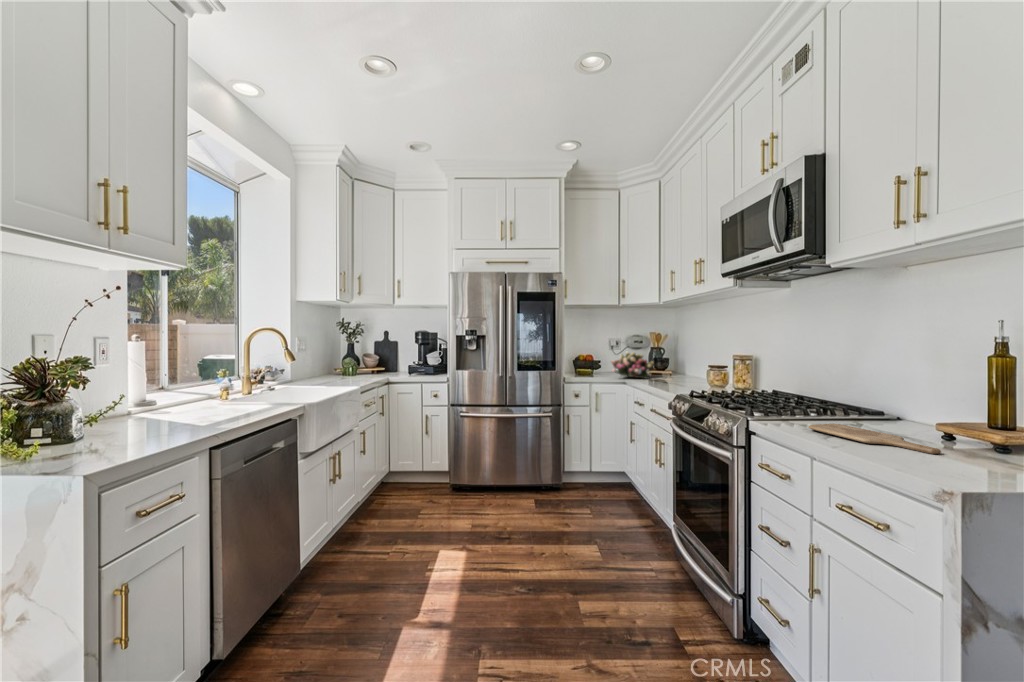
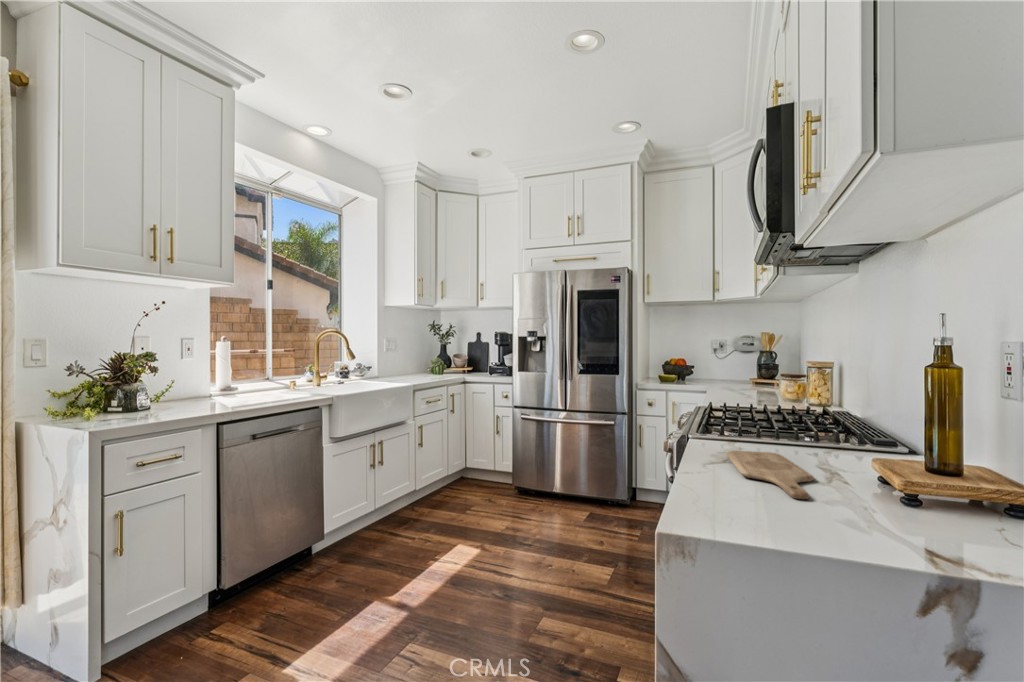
flower arrangement: present [611,352,654,379] -> none [689,356,749,390]

